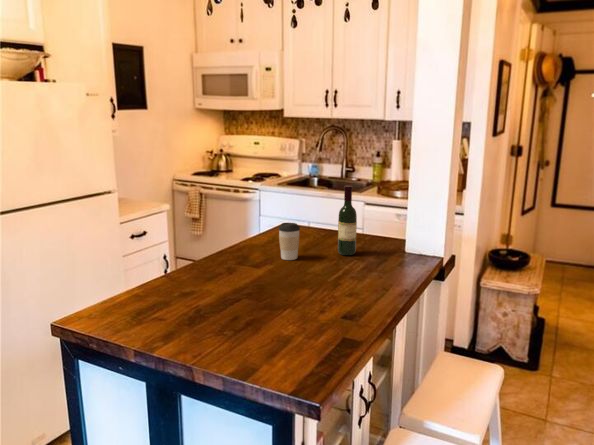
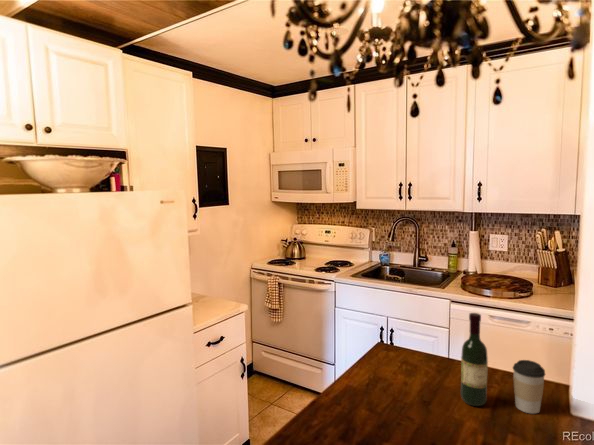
coffee cup: present [279,223,300,260] -> present [513,360,545,414]

